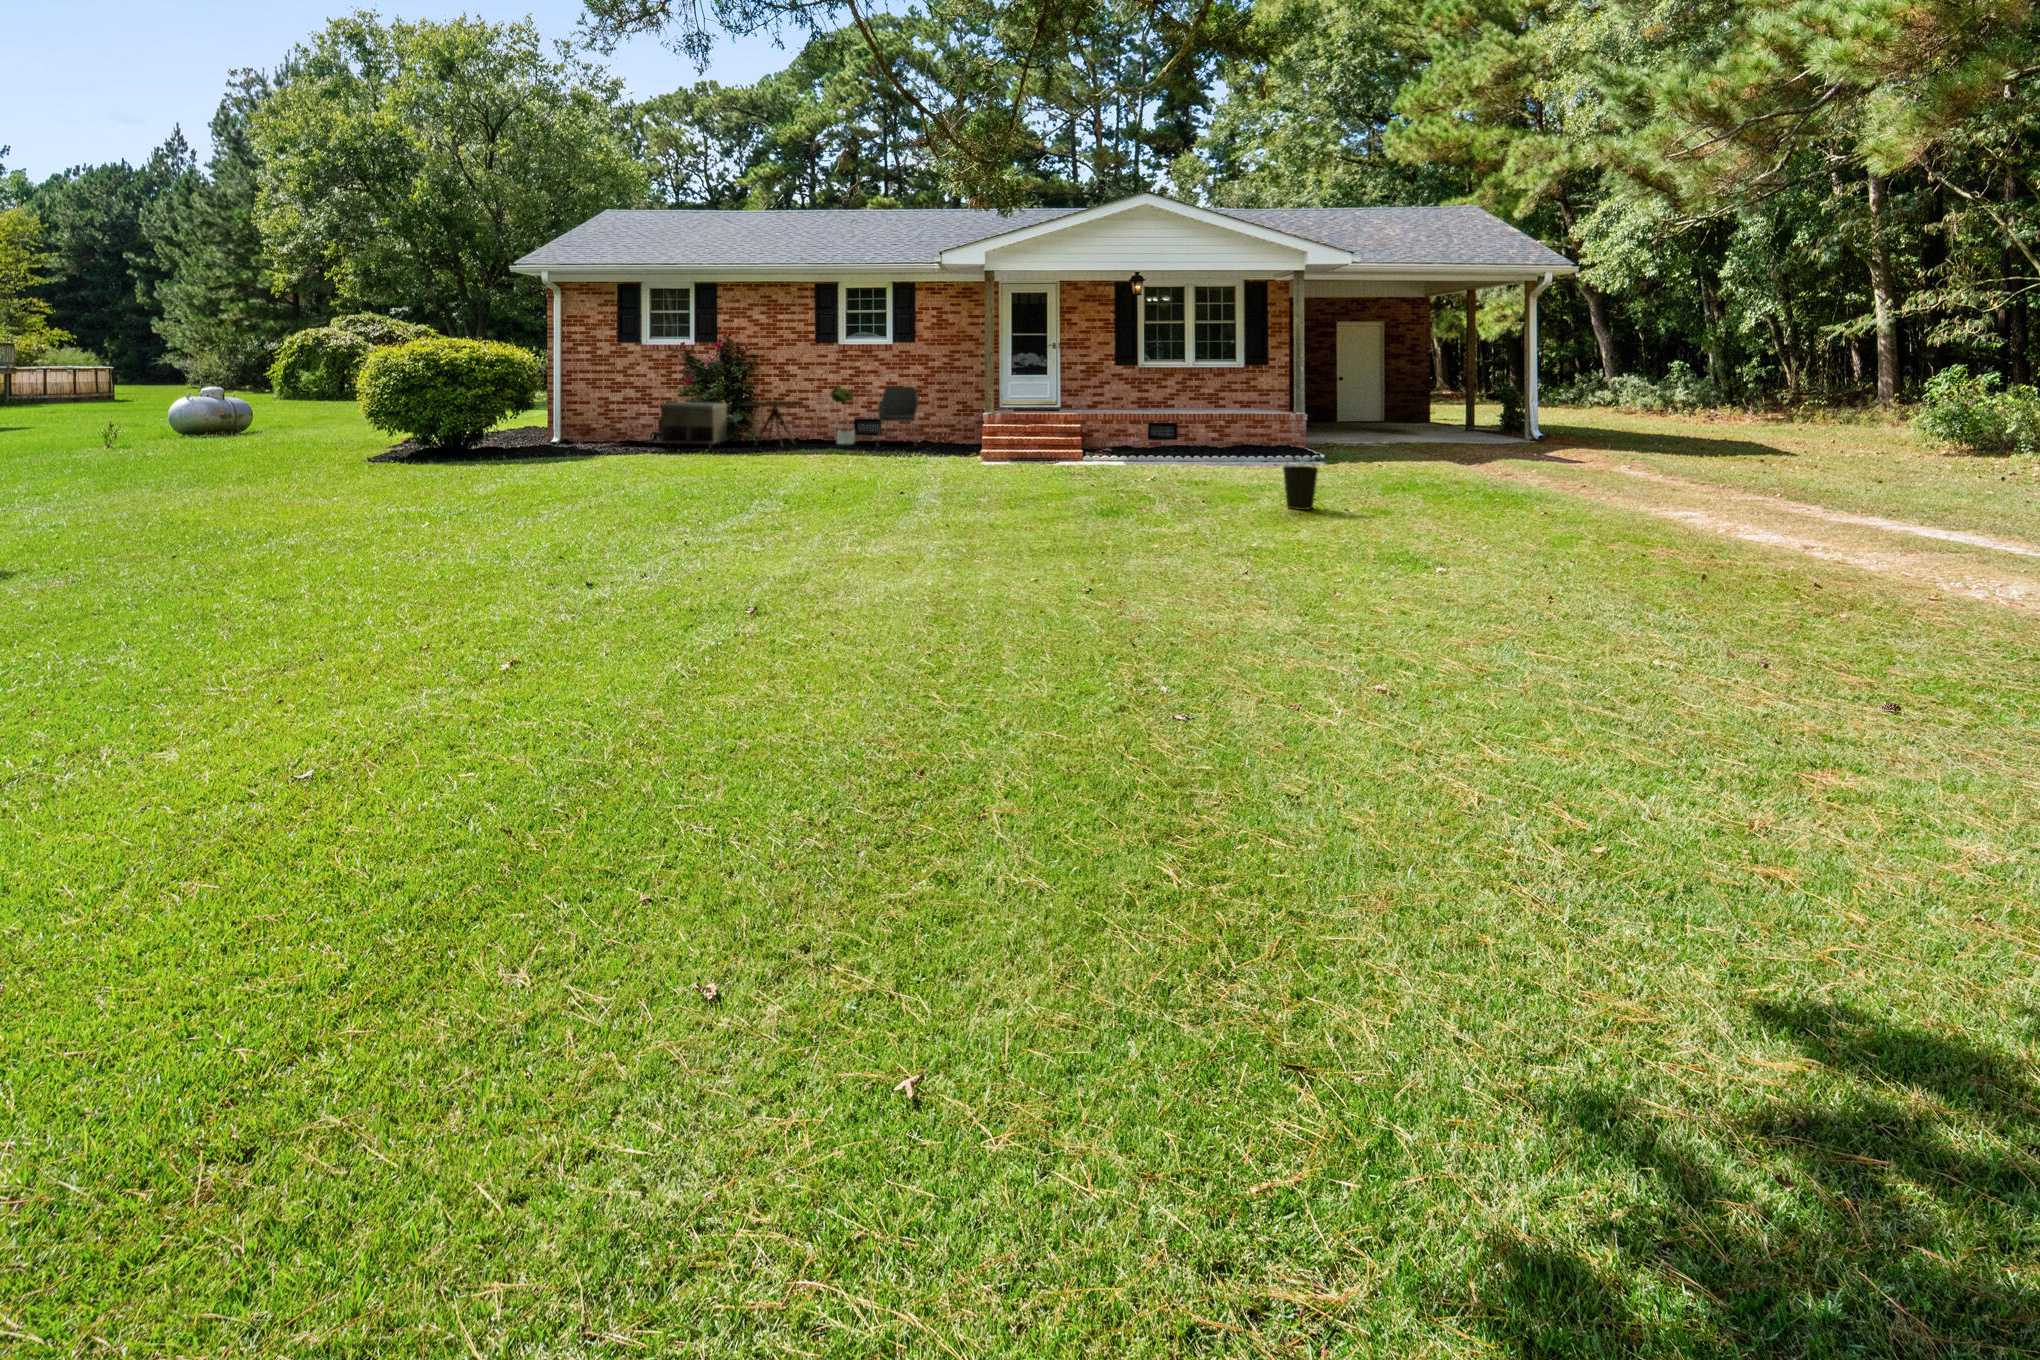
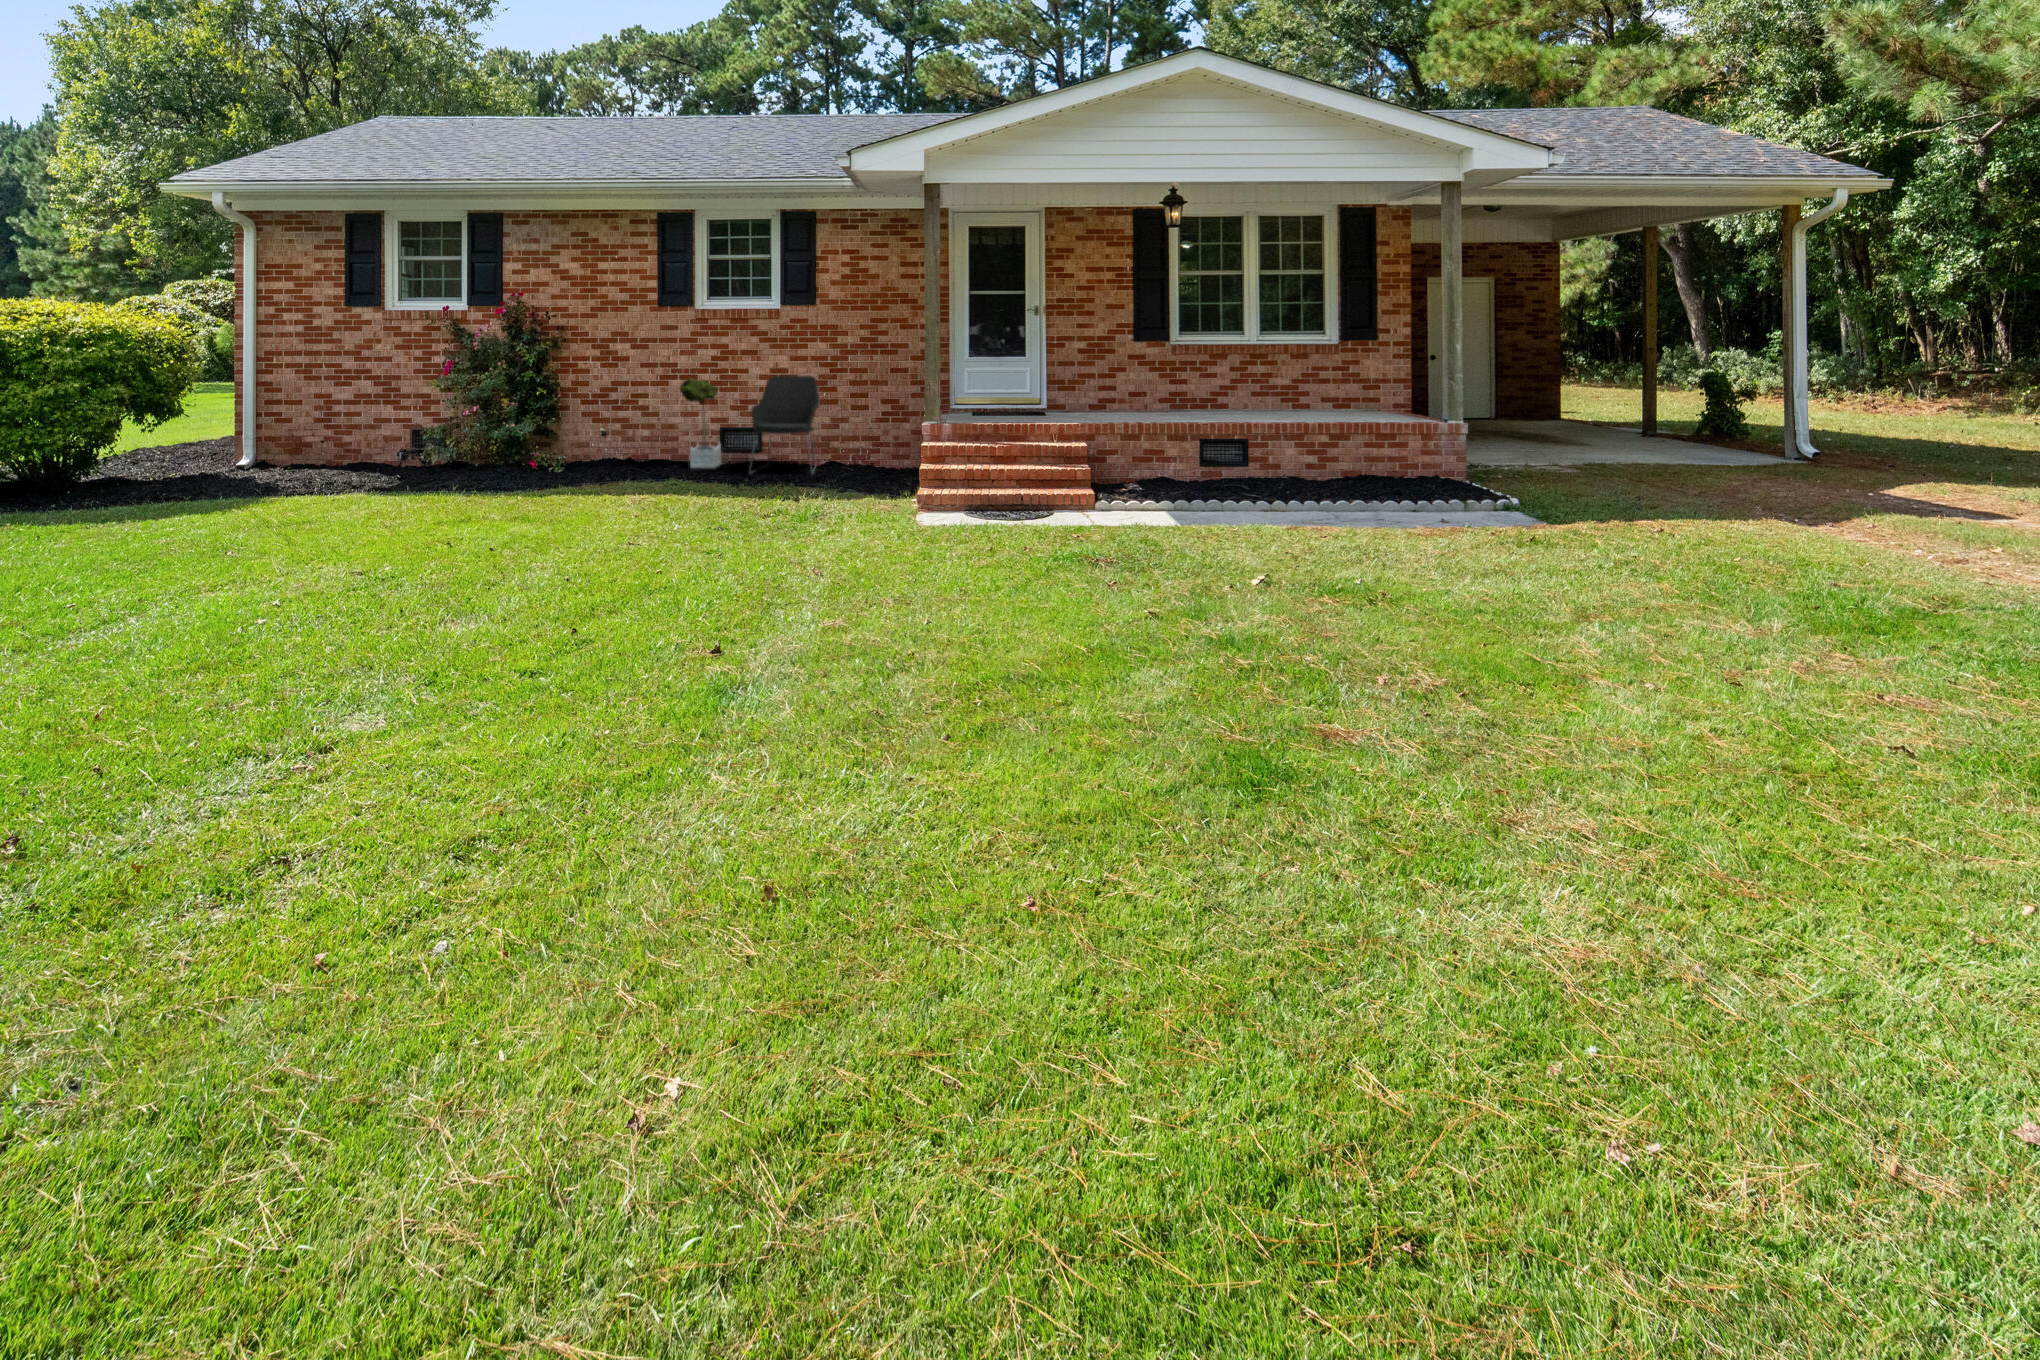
storage bench: present [660,402,727,447] -> none [390,403,510,480]
round table: present [744,402,805,445] -> none [532,400,639,477]
basket: present [1283,465,1318,510] -> none [1789,648,1936,831]

